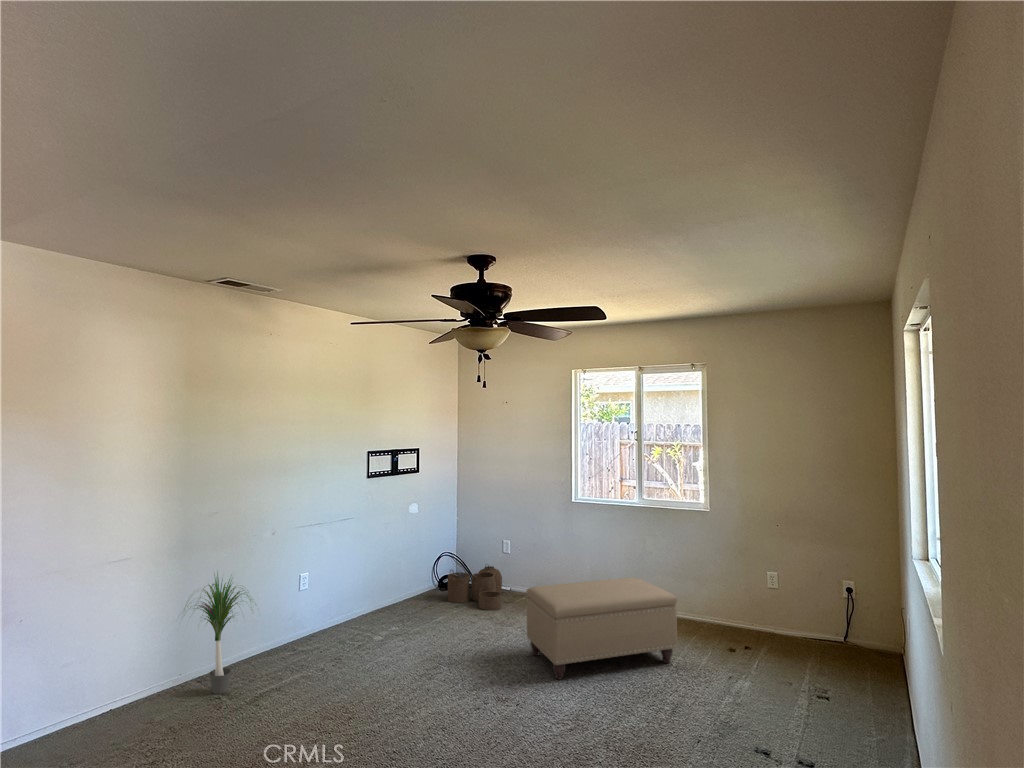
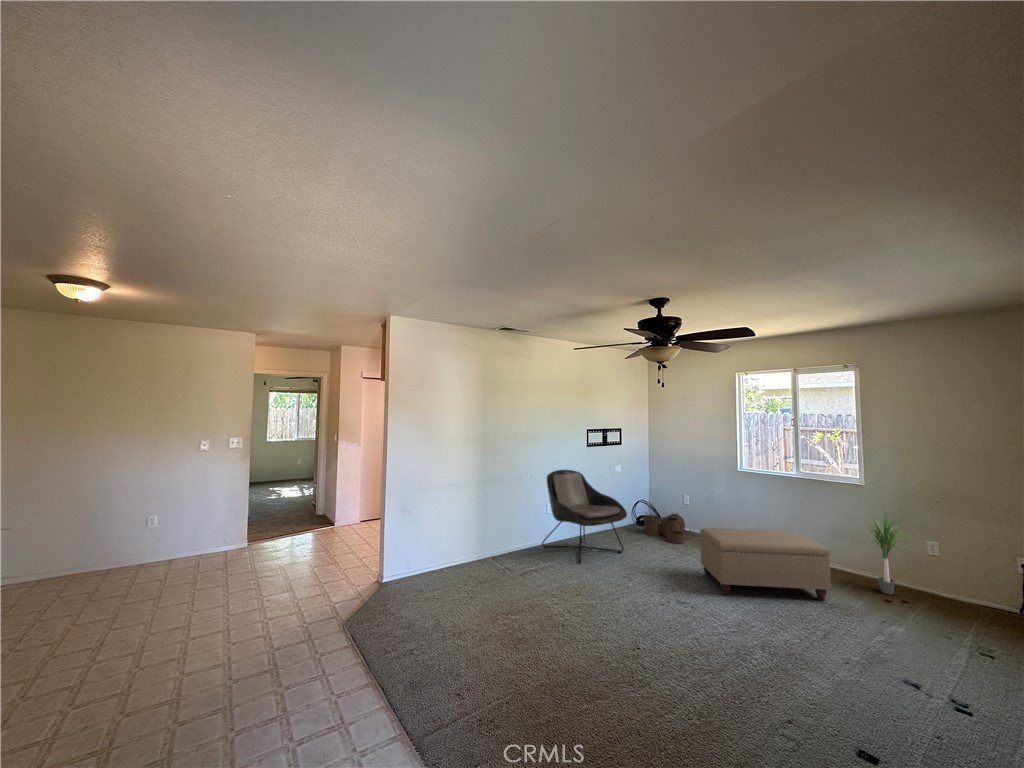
lounge chair: none [288,517,425,668] -> present [542,470,627,563]
potted plant: present [184,574,256,694] -> present [860,516,903,594]

